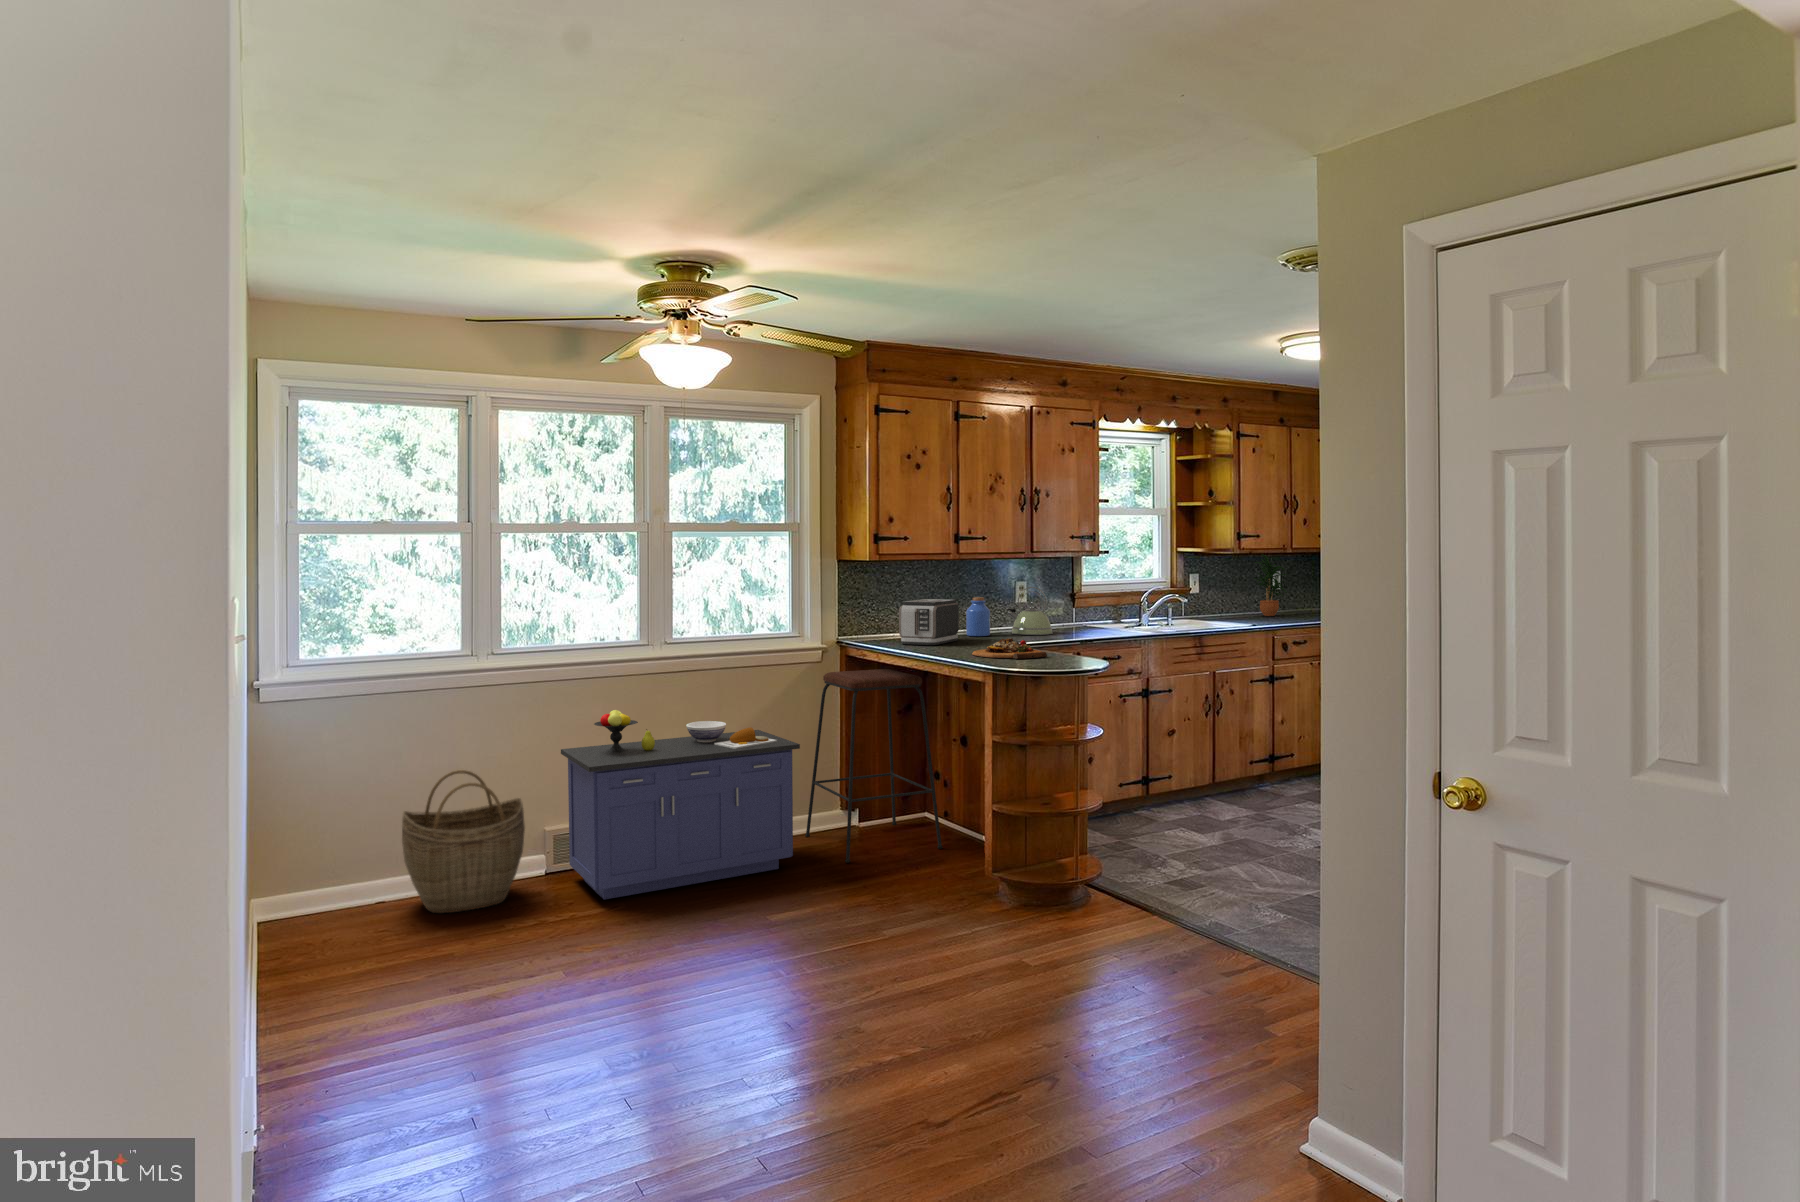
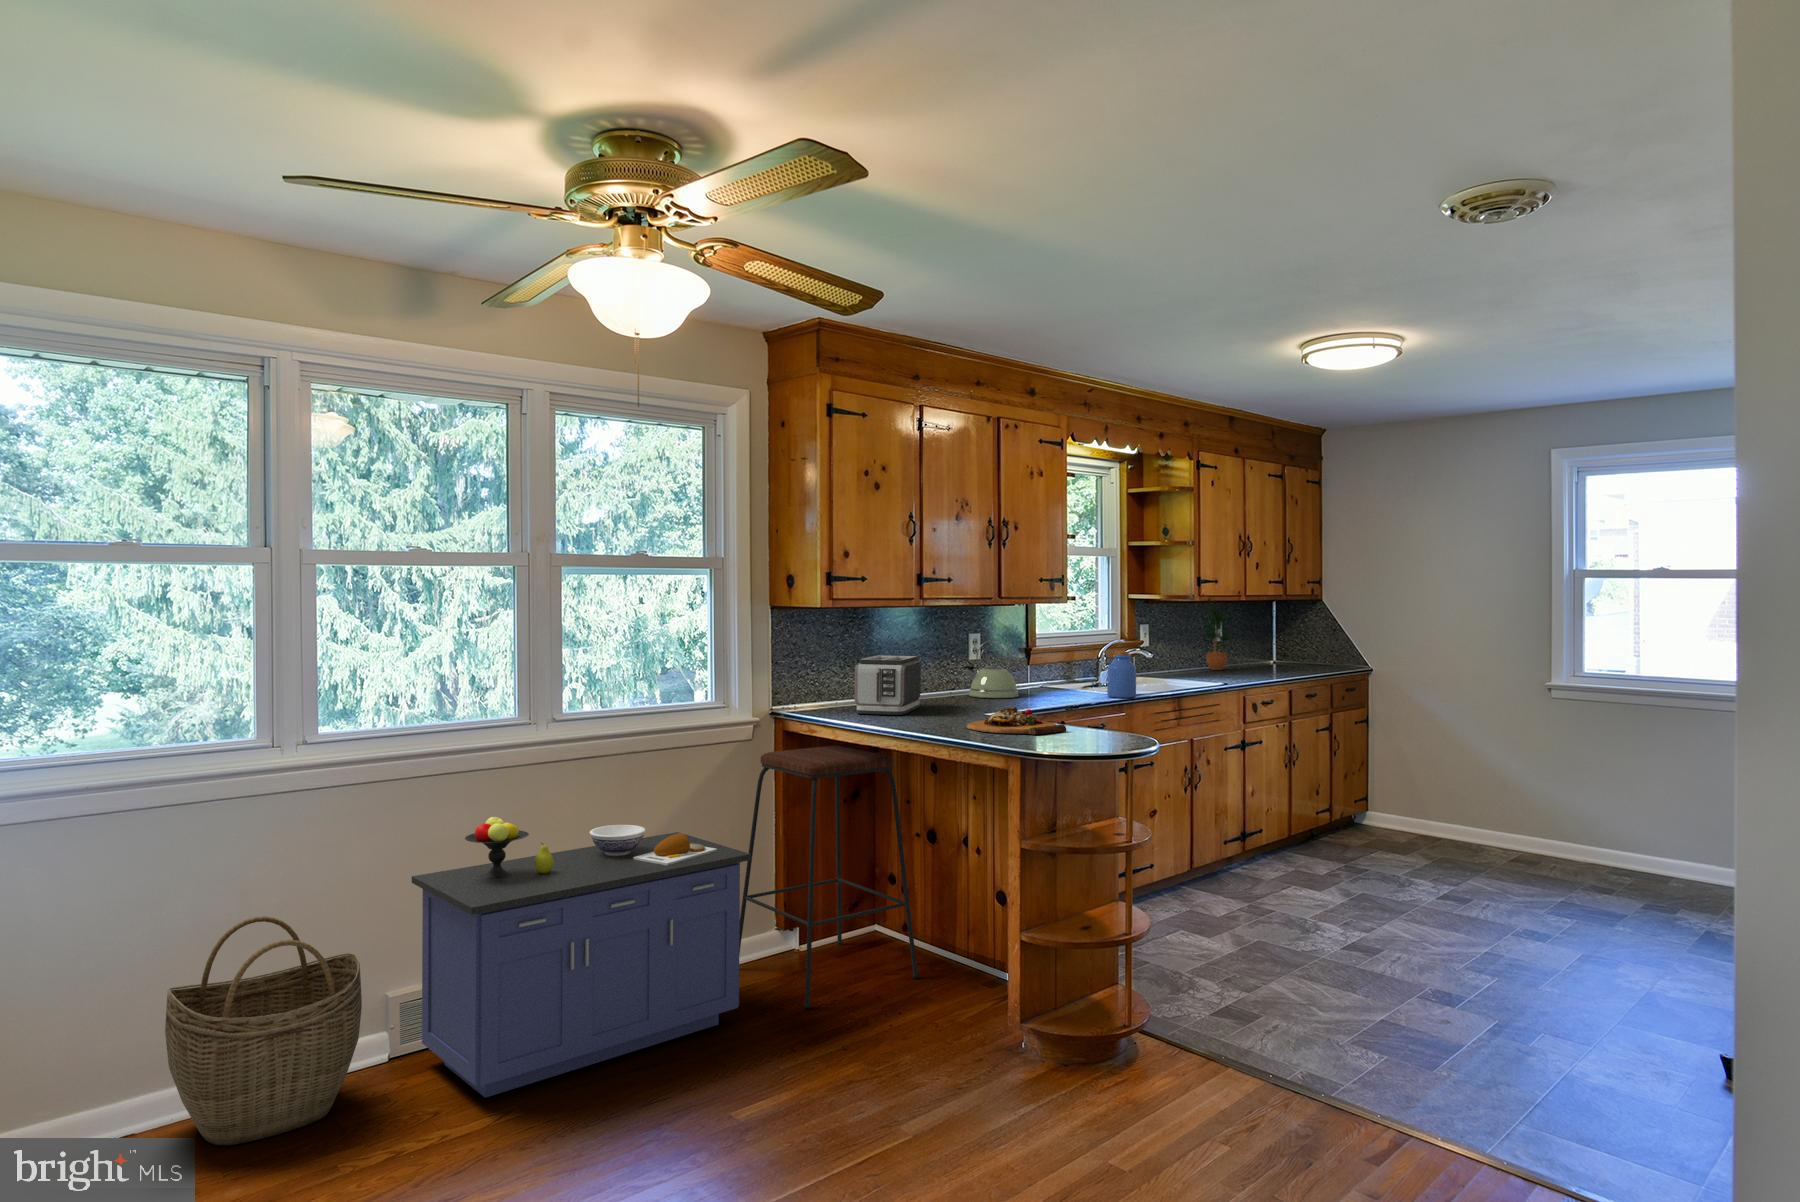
jar: present [966,597,990,636] -> present [1107,651,1136,698]

